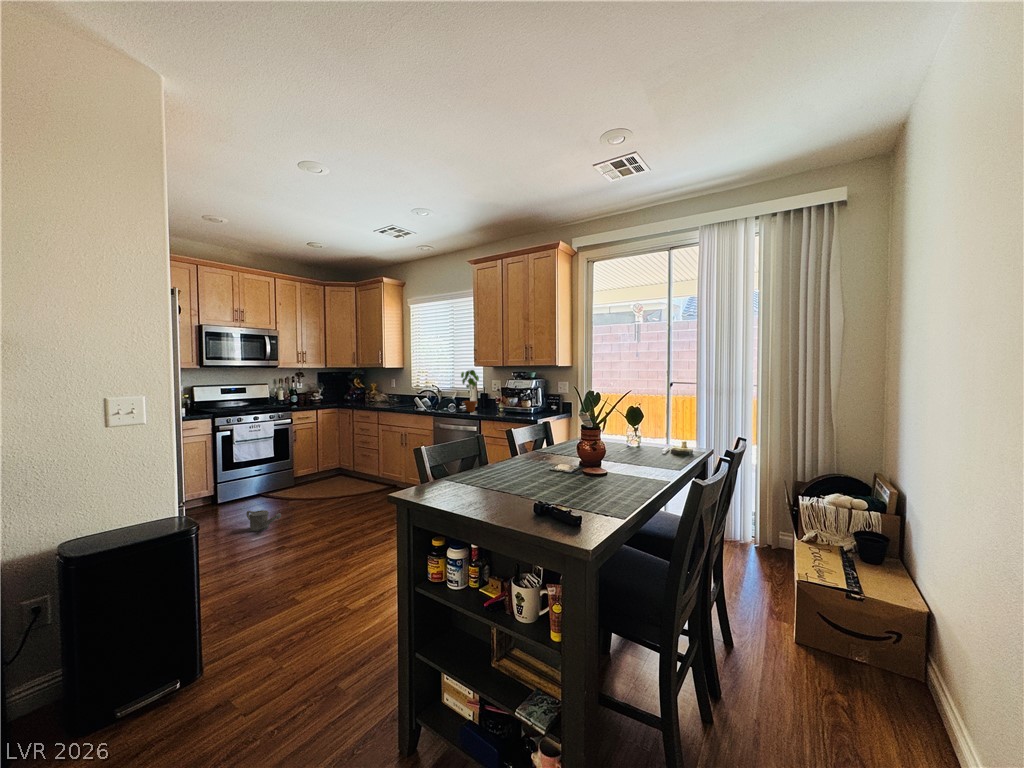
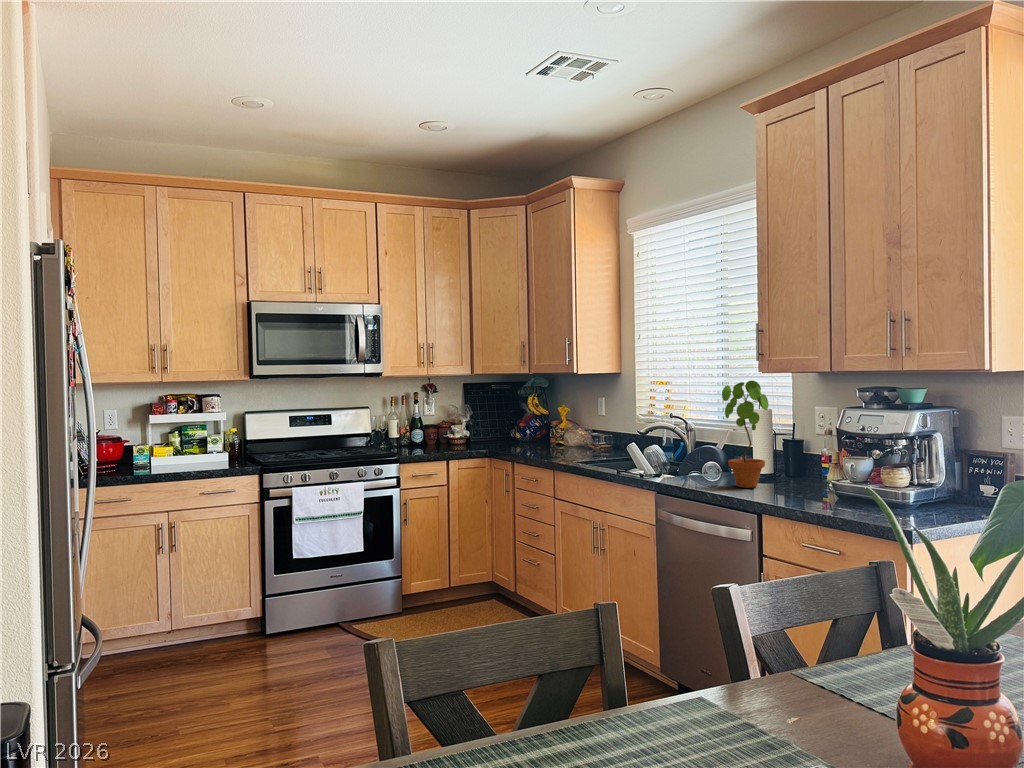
watering can: present [247,510,281,532] -> none [280,666,328,714]

